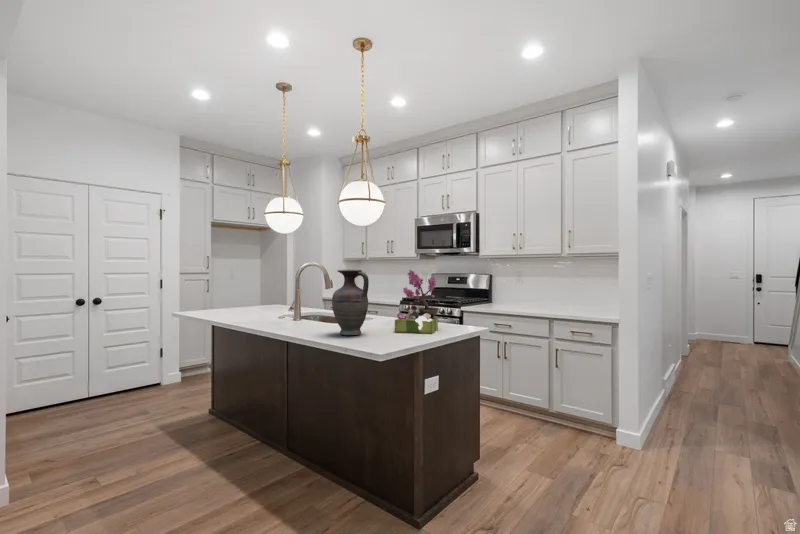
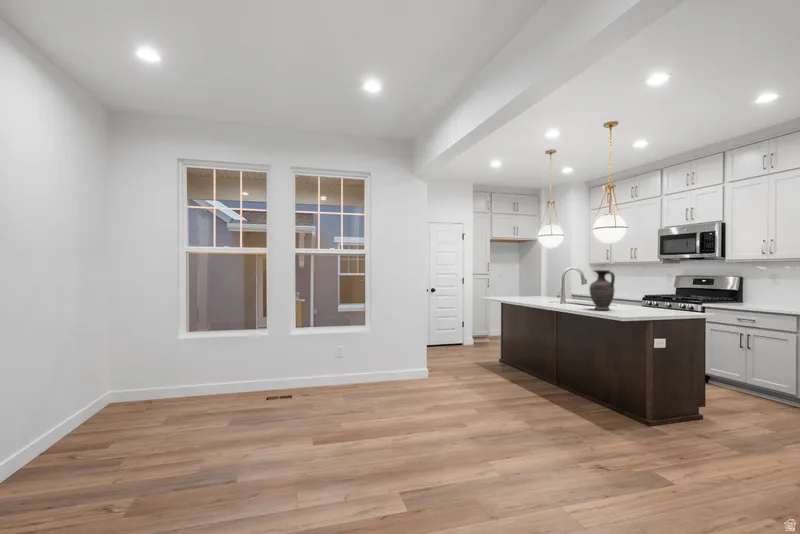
flower arrangement: present [395,270,439,334] -> none [634,270,670,313]

